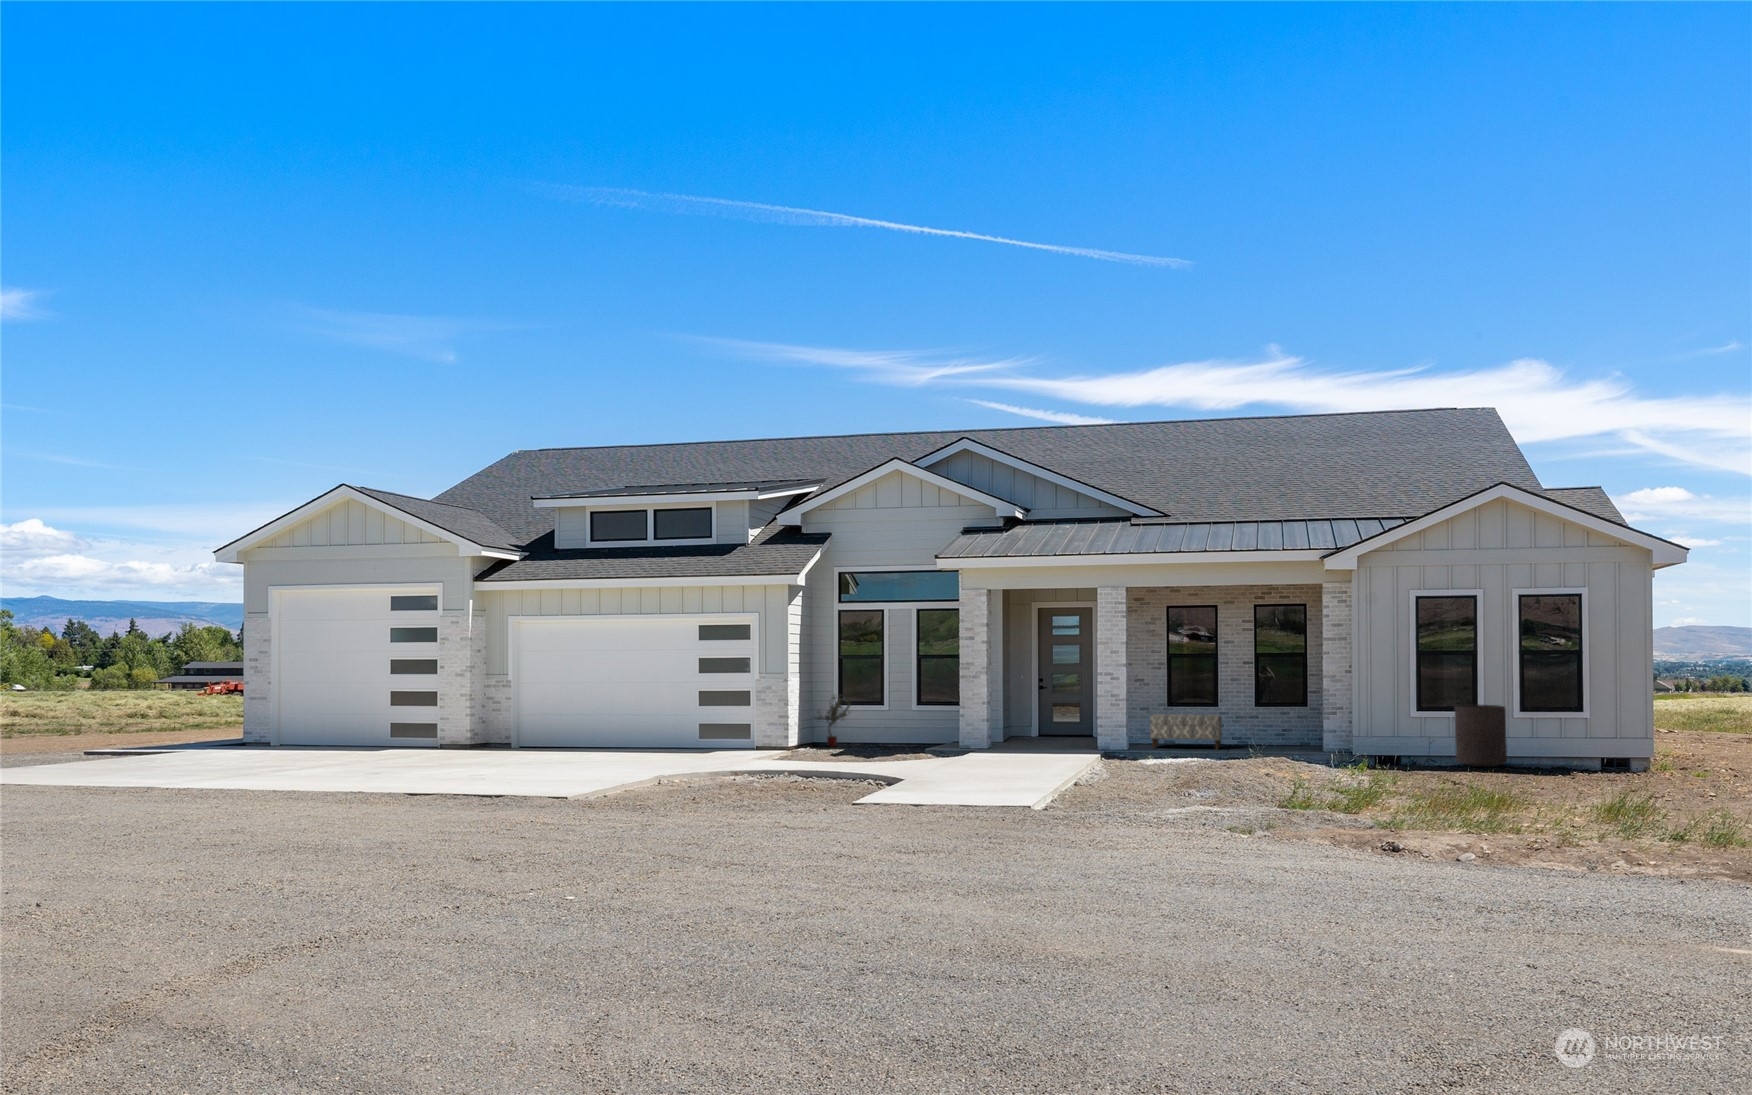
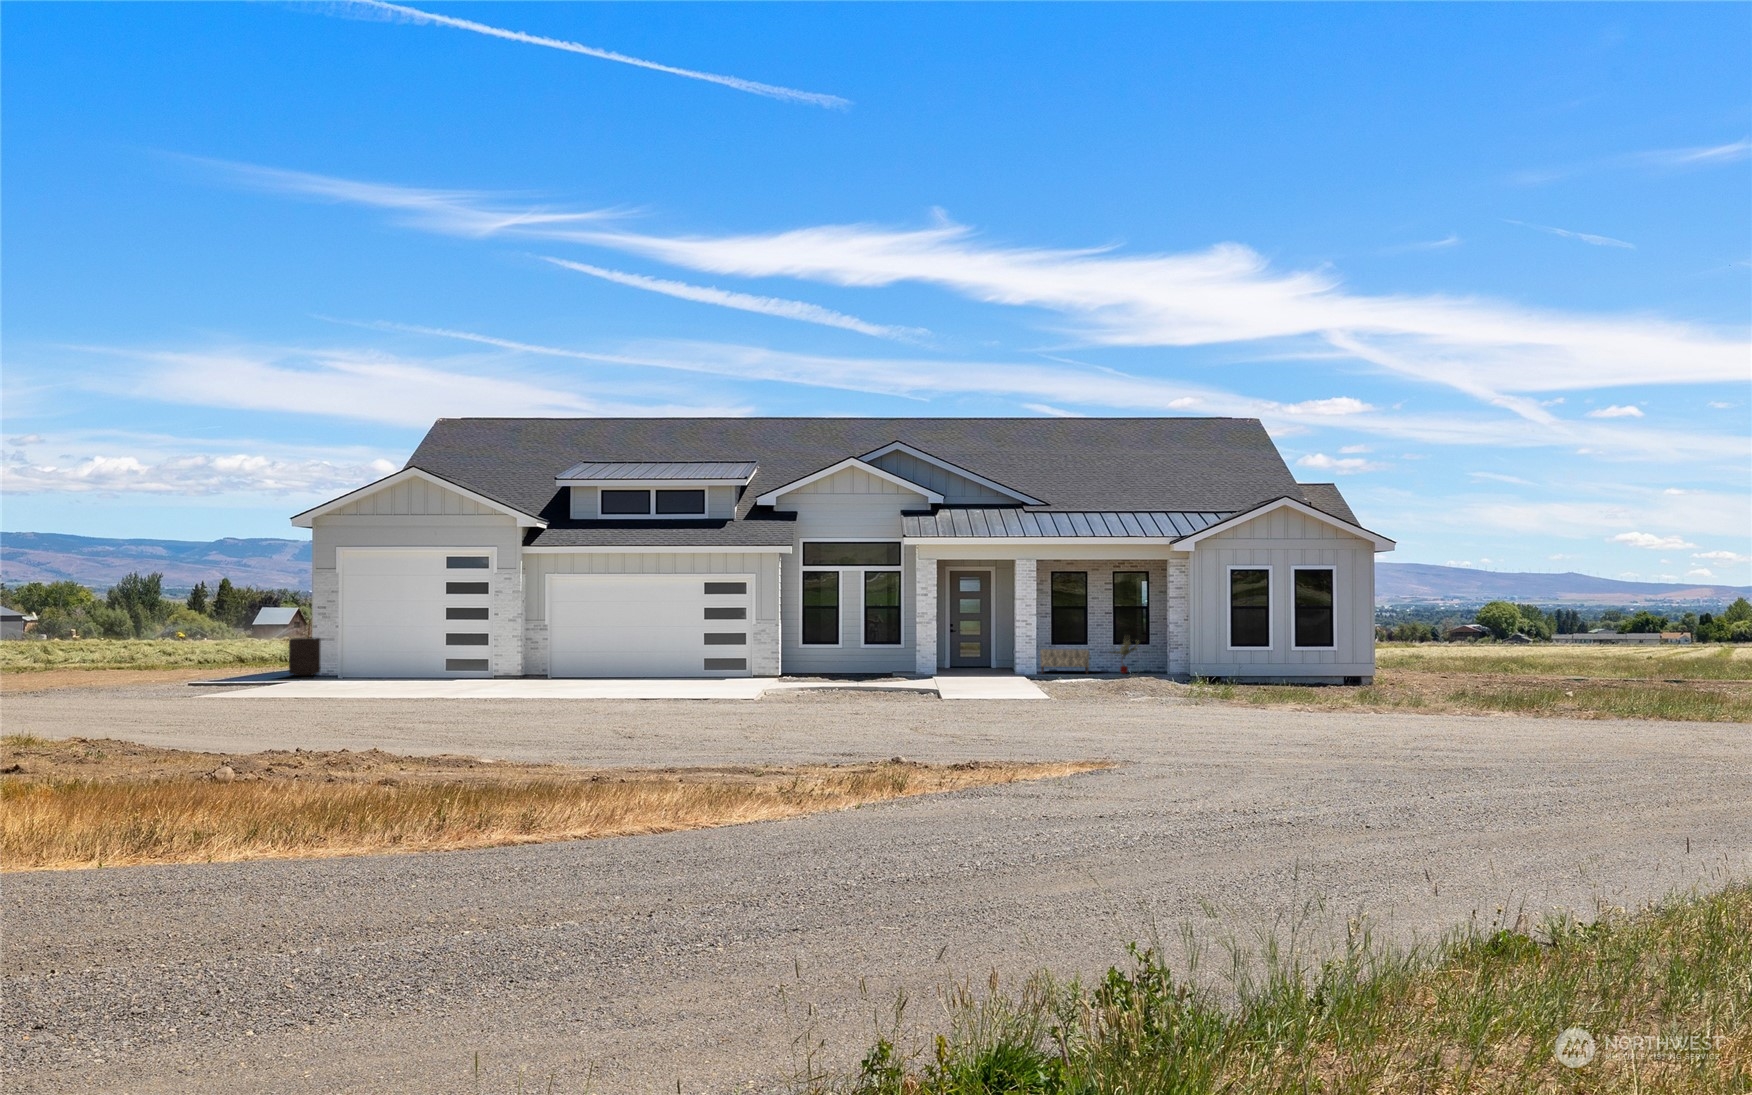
potted tree: present [815,696,850,747] -> present [1110,636,1139,673]
trash can: present [1455,705,1507,767] -> present [289,637,321,676]

